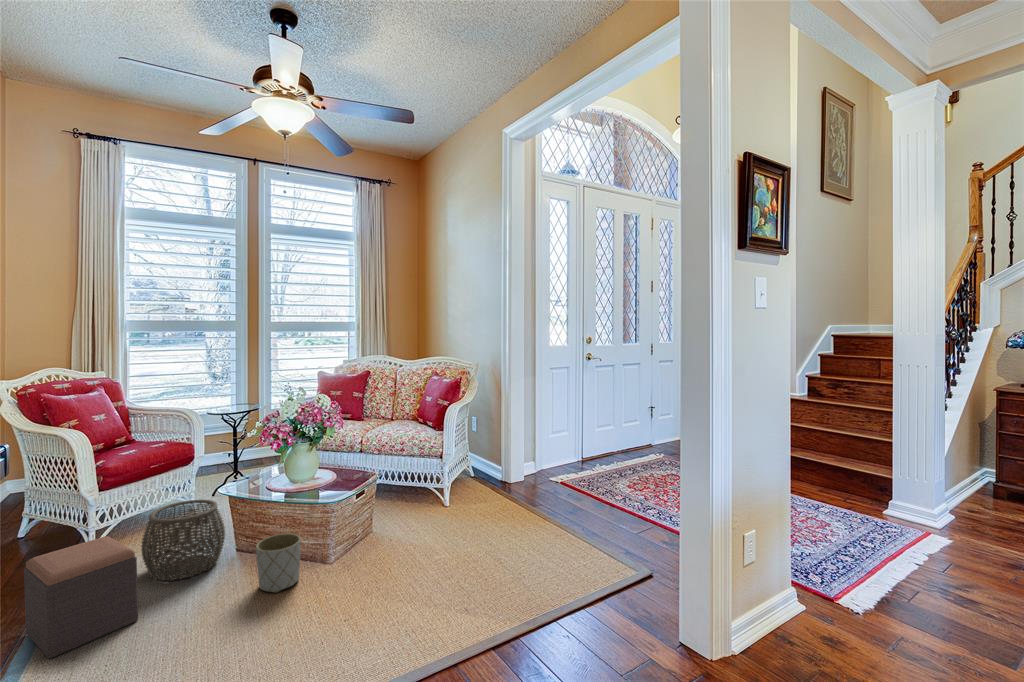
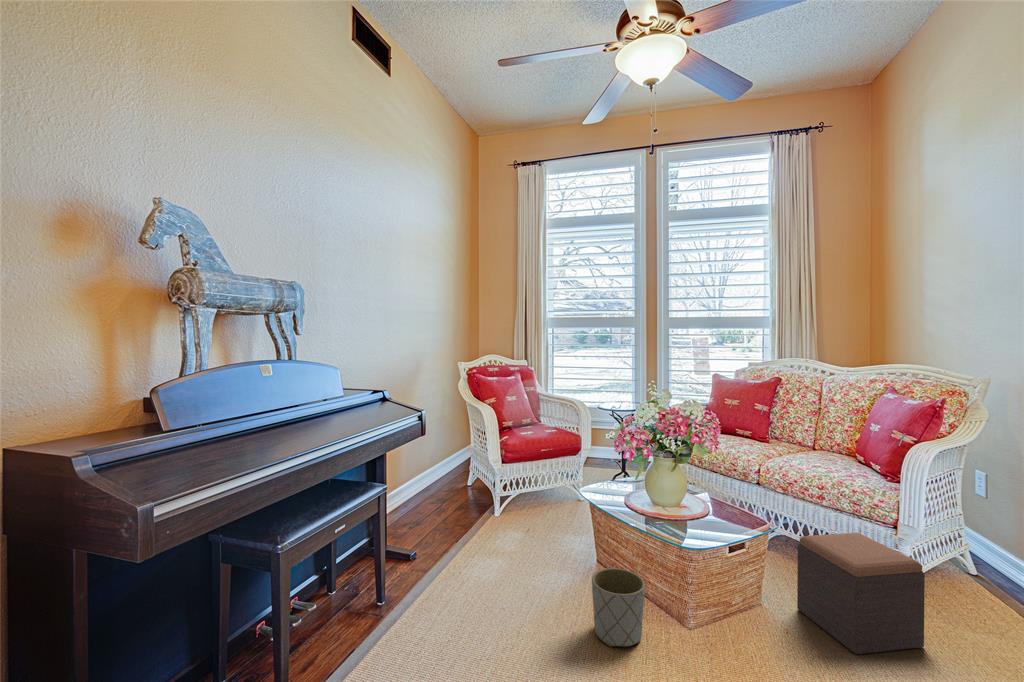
woven basket: present [141,500,225,581] -> none [508,494,582,579]
footstool: present [24,536,138,658] -> present [797,533,925,654]

